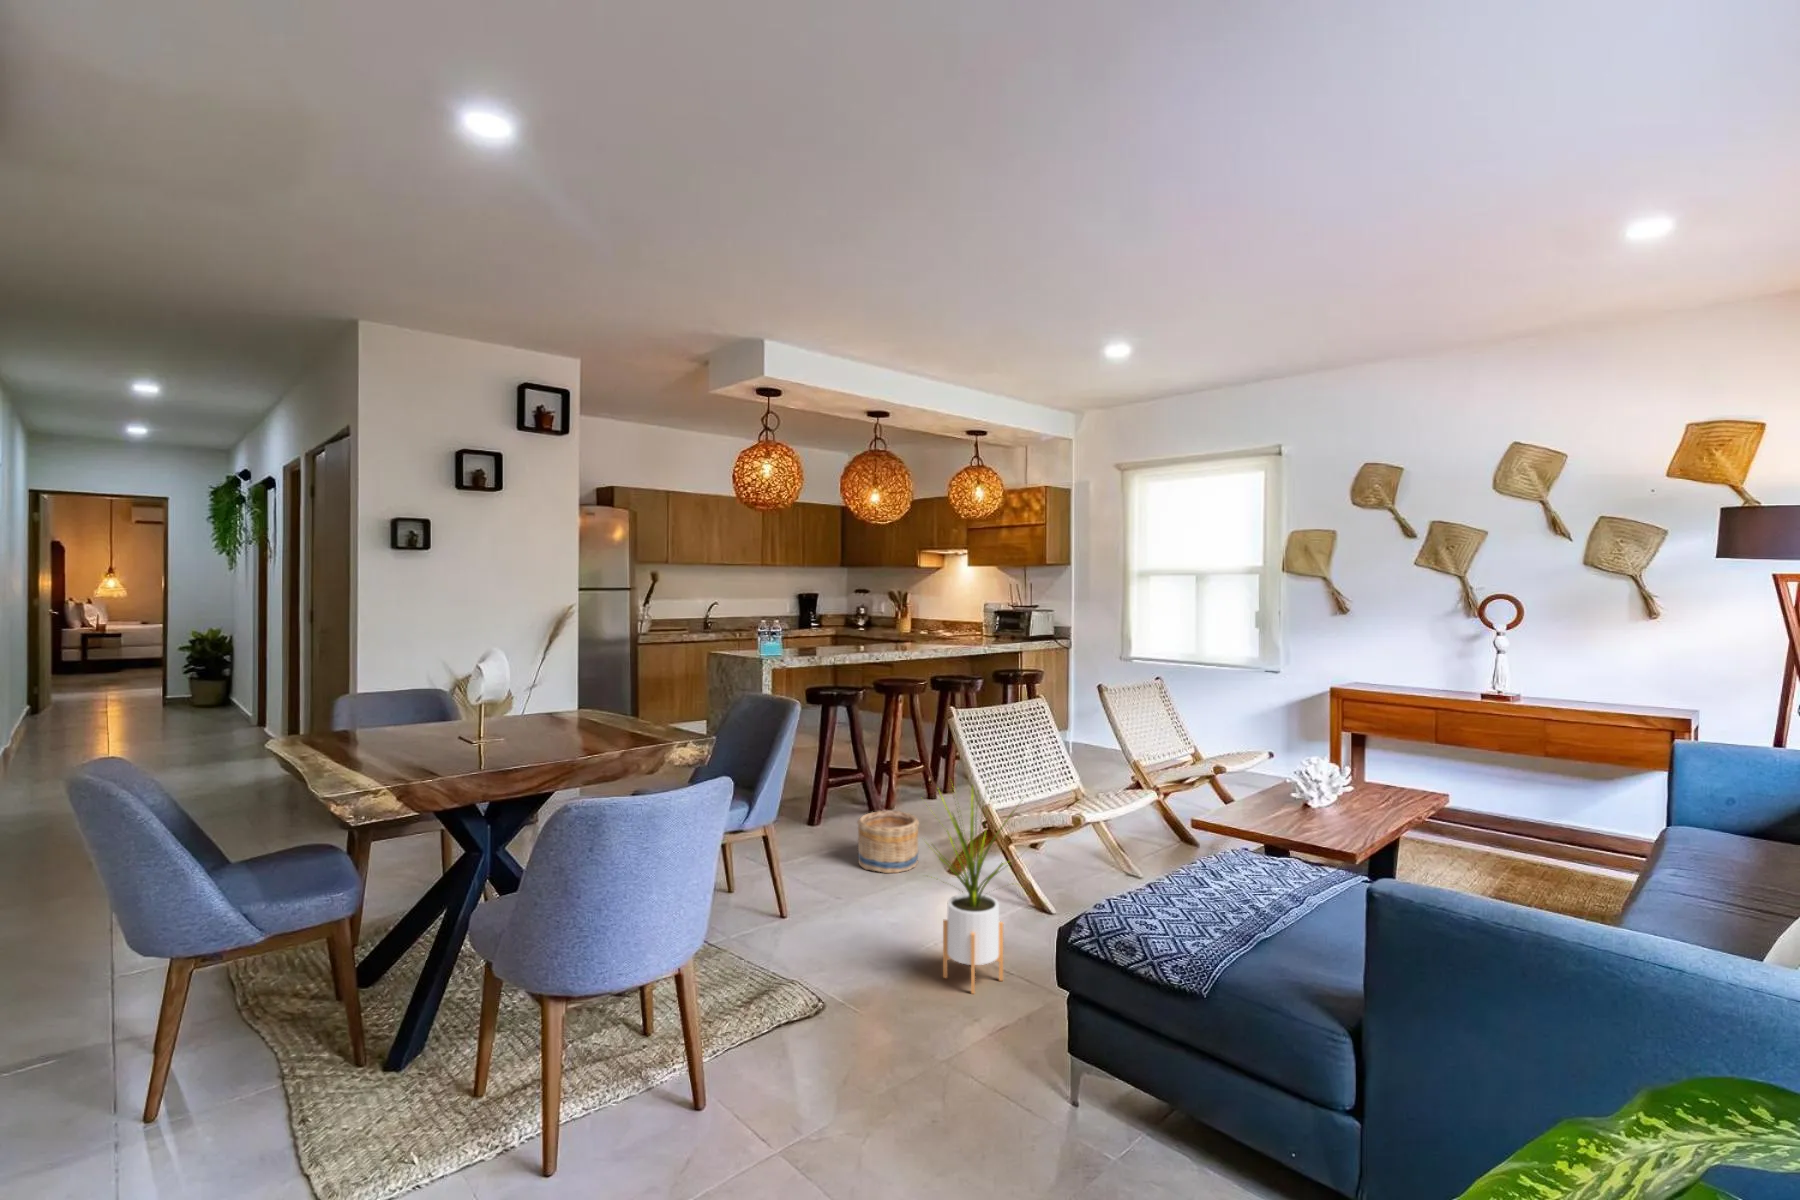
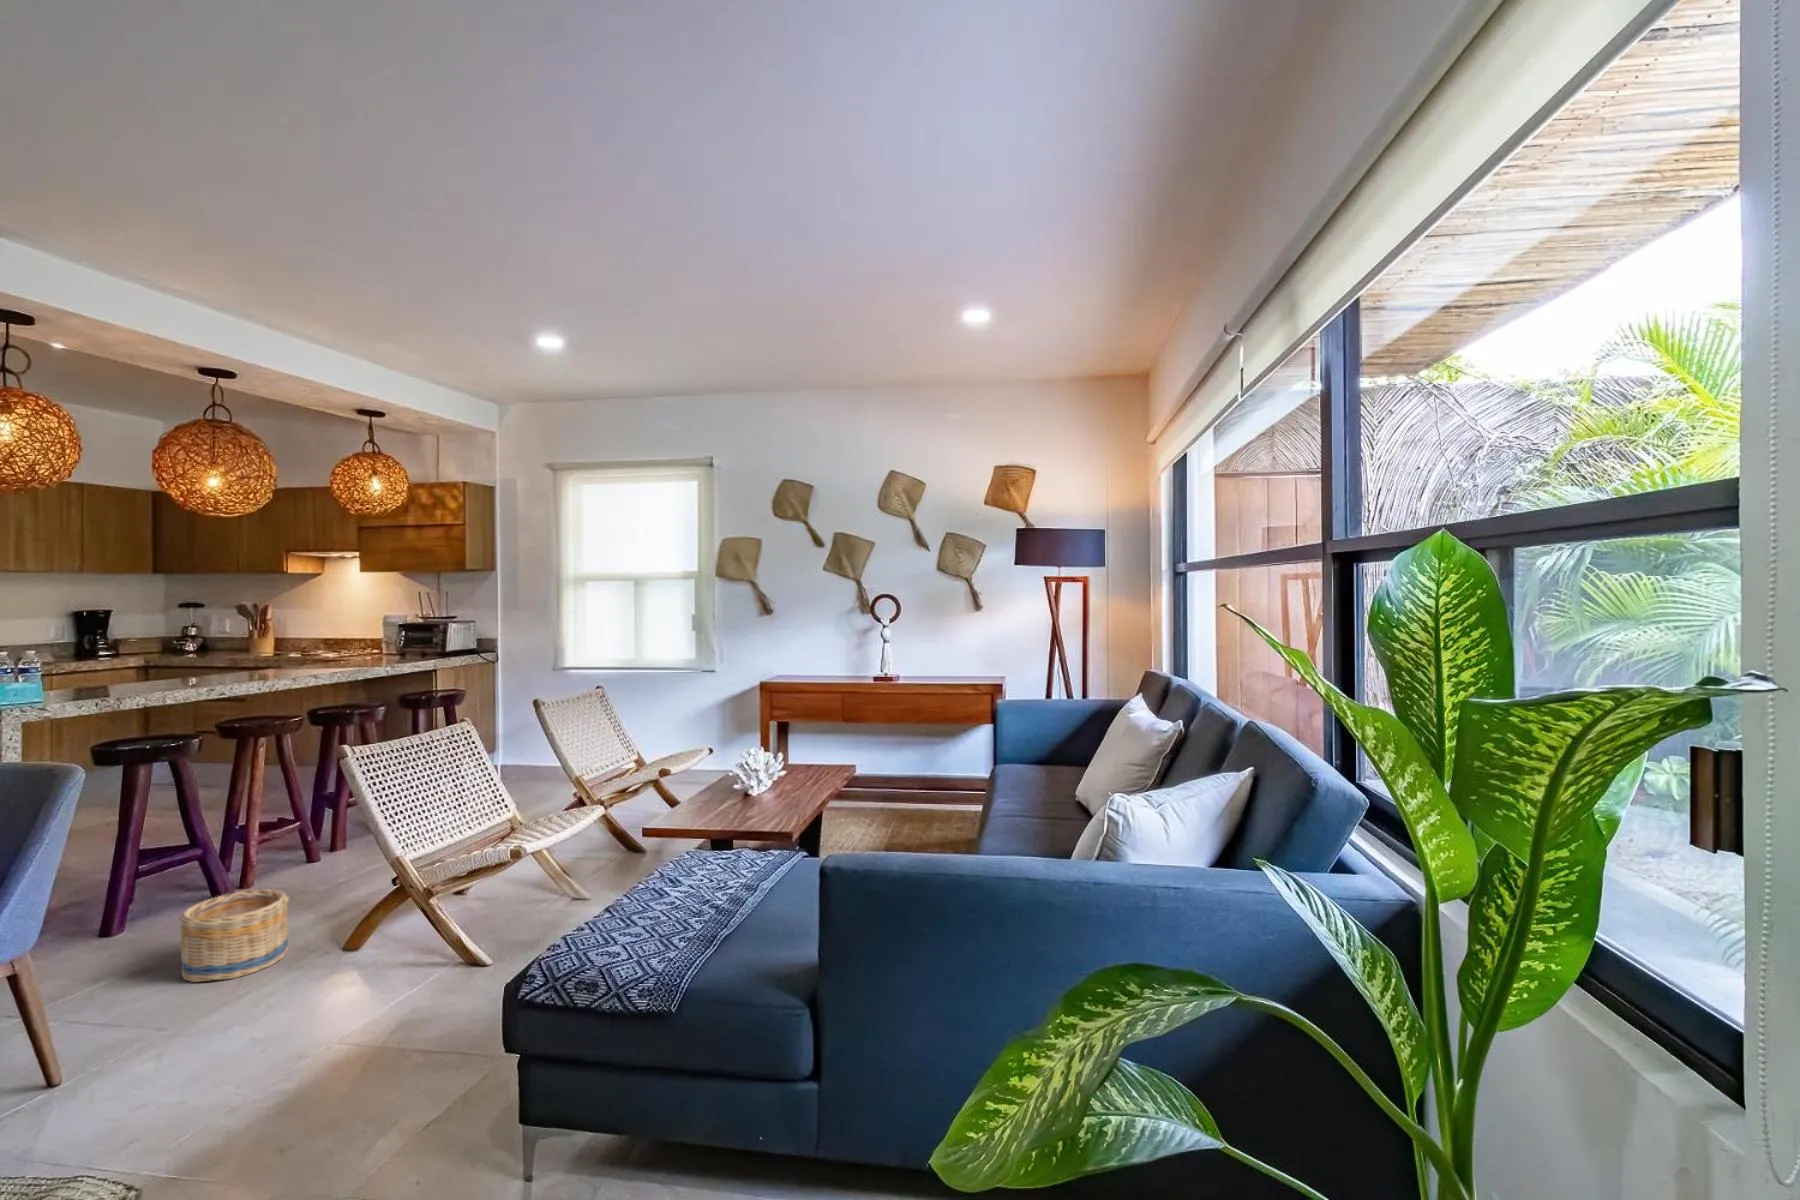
house plant: present [931,788,1015,994] -> none [285,818,456,1108]

